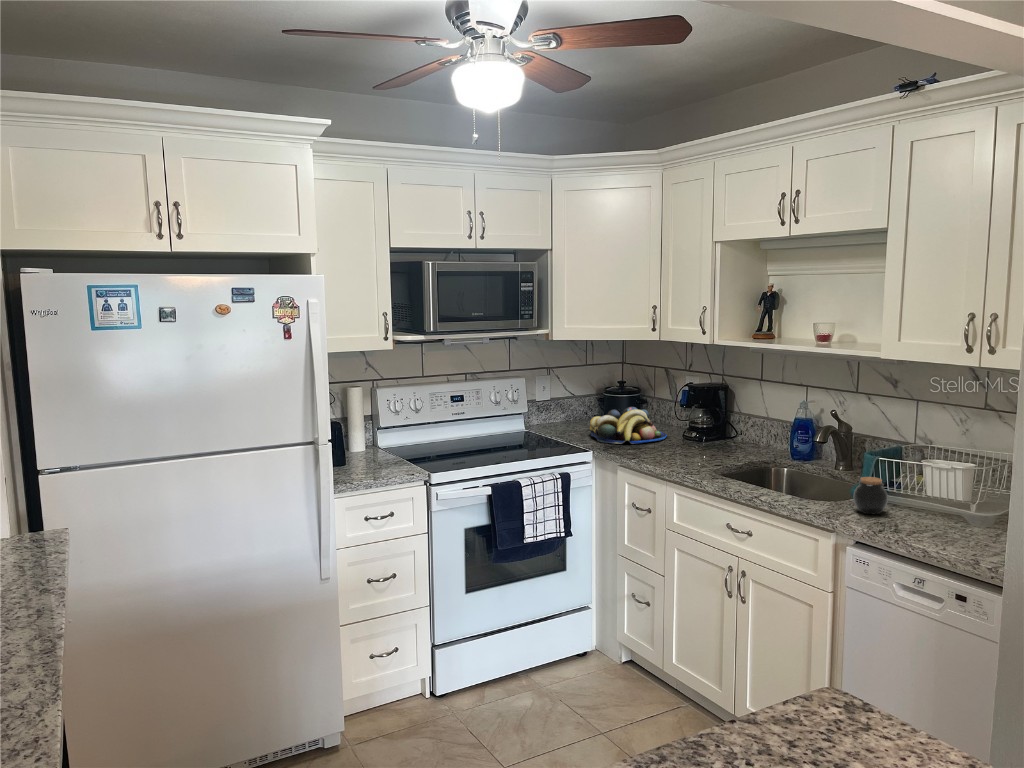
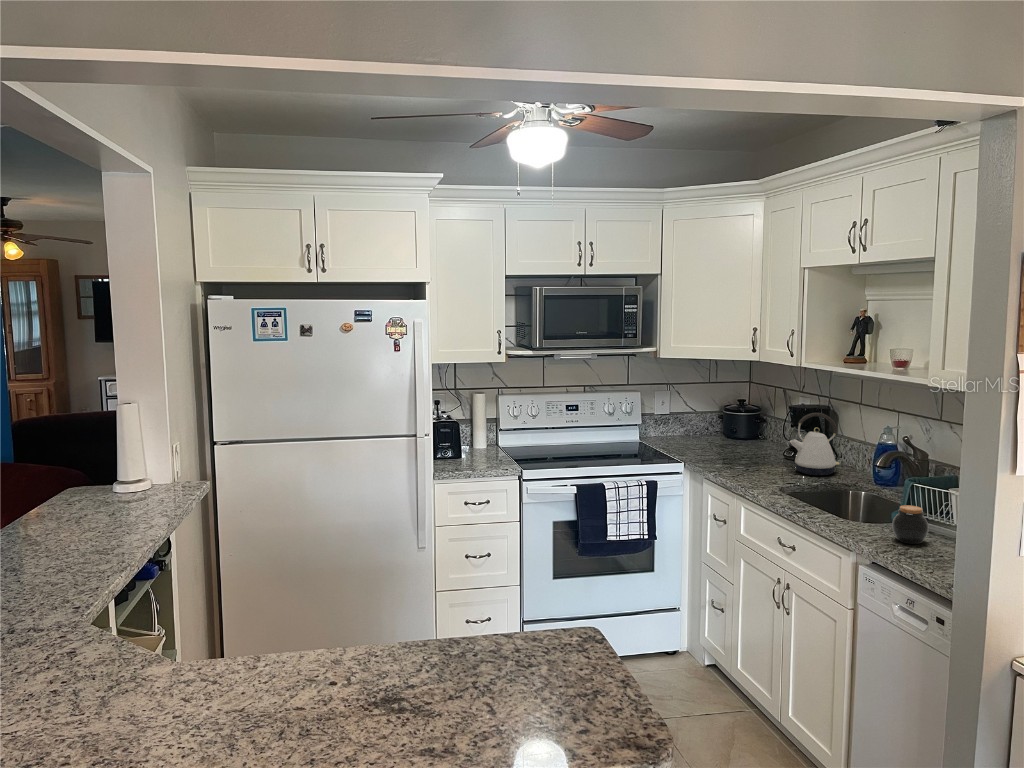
kettle: none [703,391,748,454] -> present [790,413,839,475]
fruit bowl: present [590,407,667,444] -> none [693,424,769,459]

